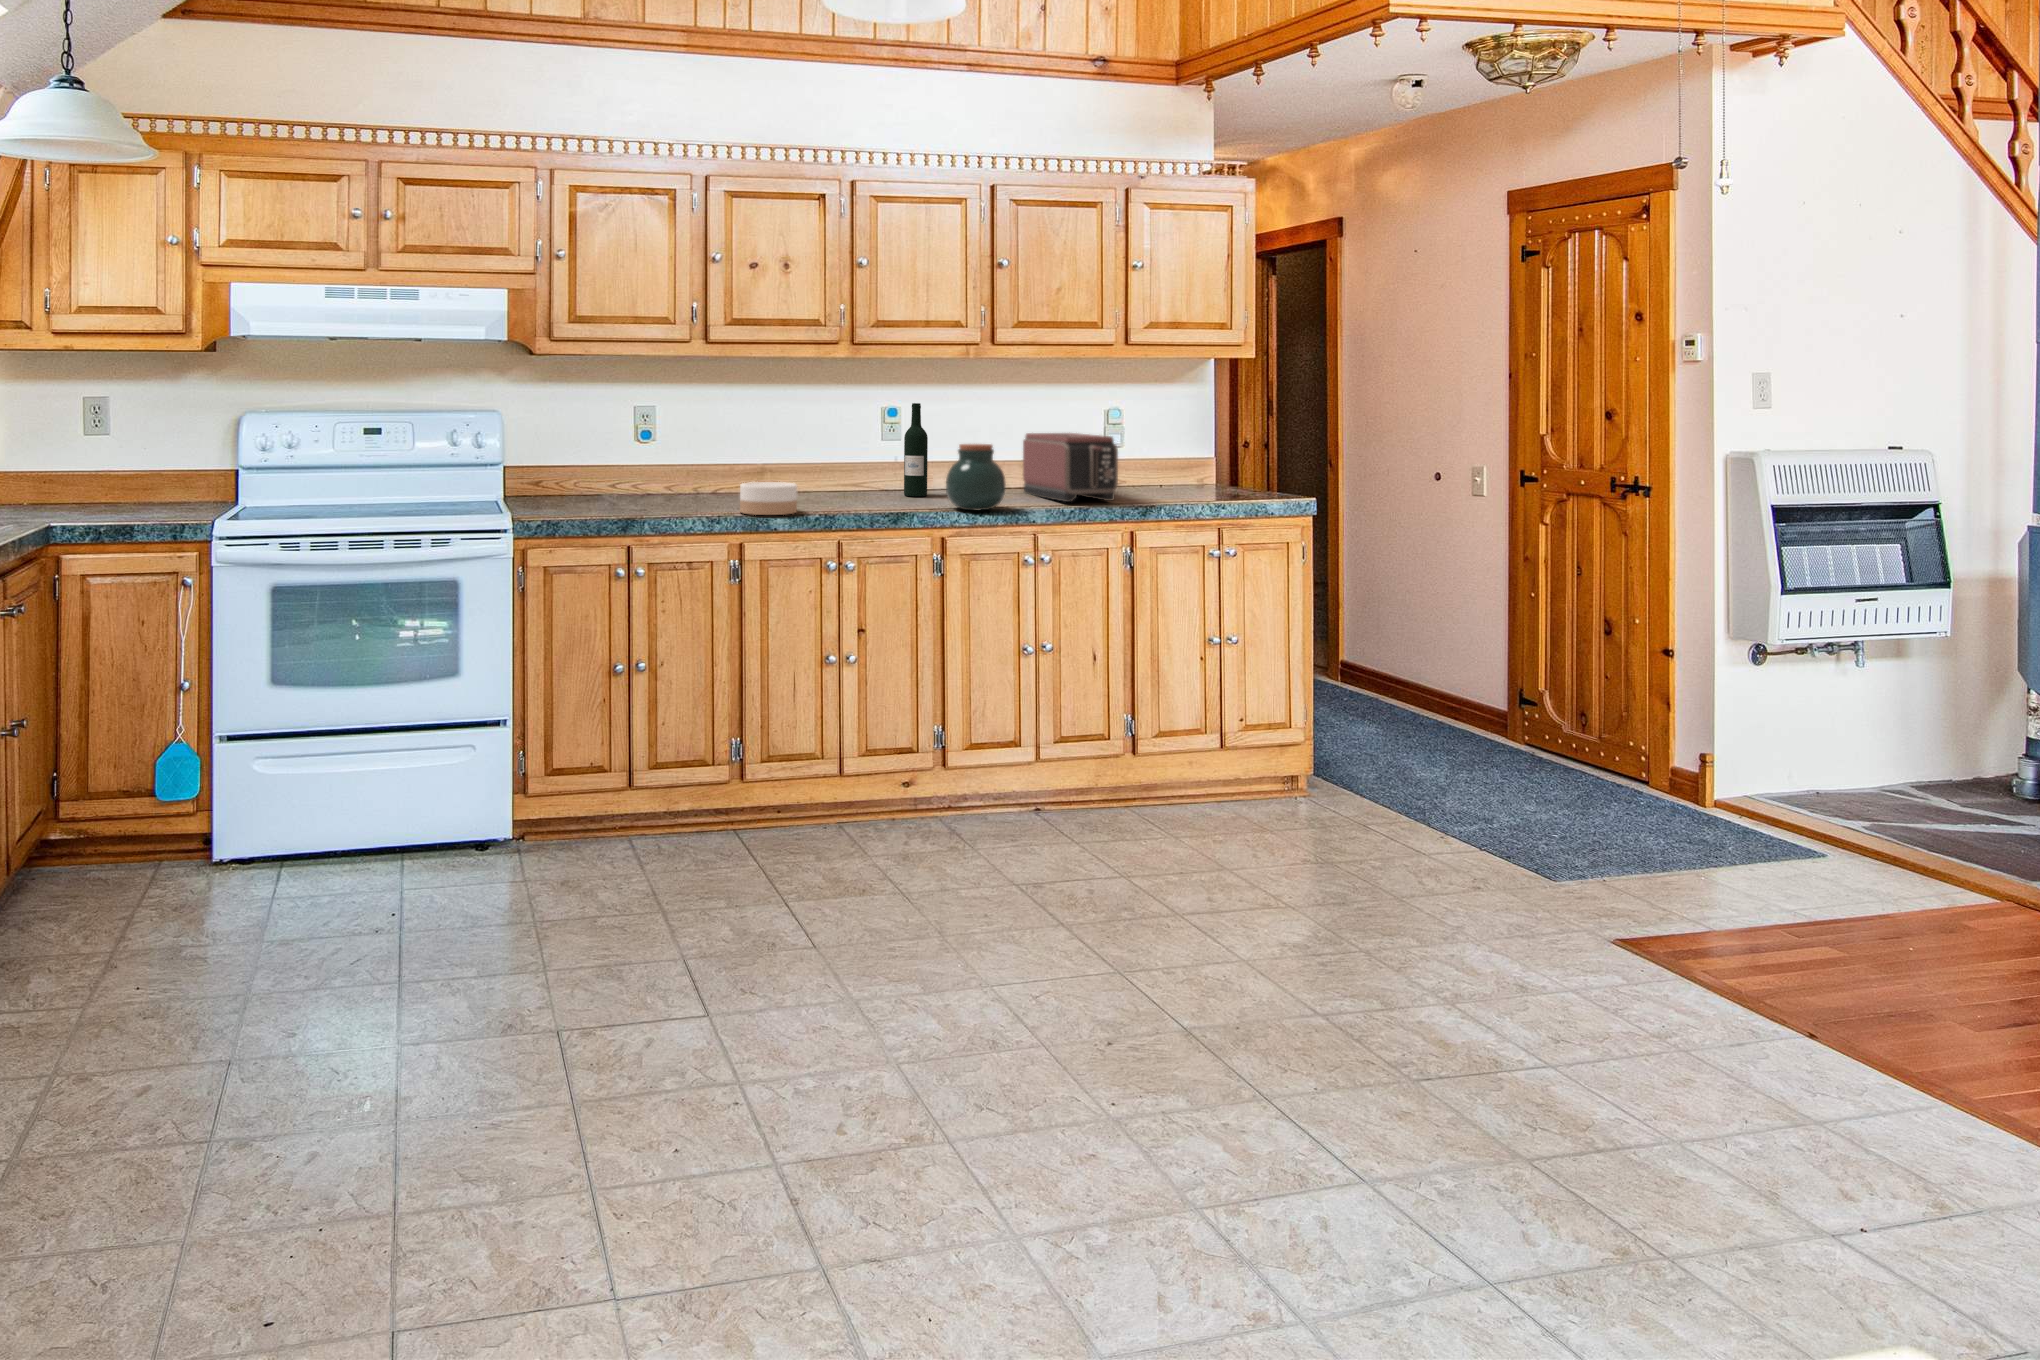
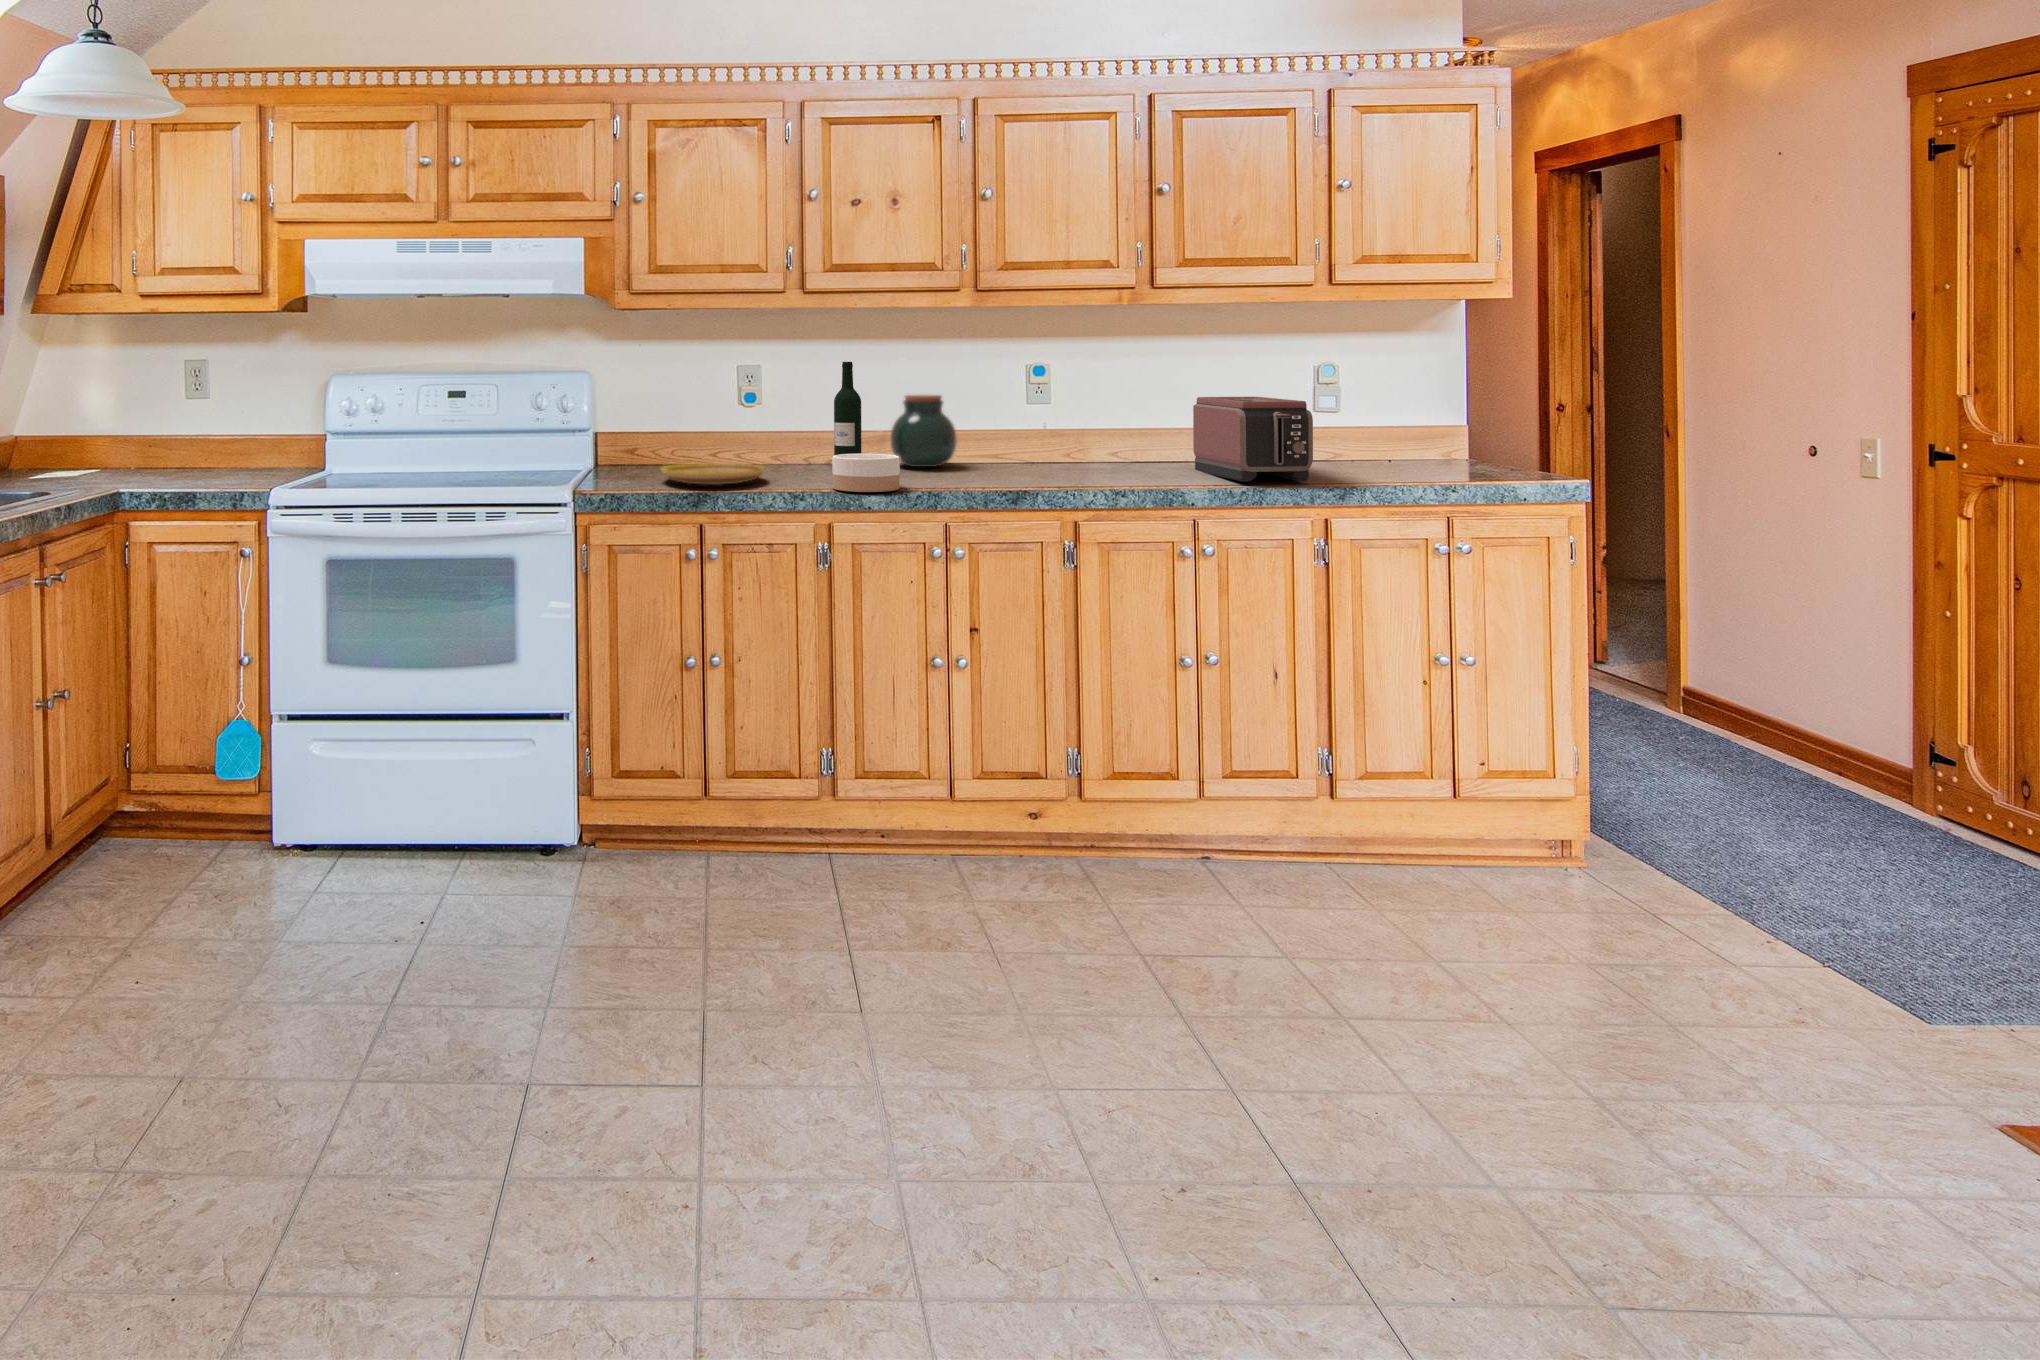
wine bottle: present [904,403,928,496] -> present [834,362,862,455]
jar: present [946,444,1006,511] -> present [890,395,957,467]
plate: none [583,492,678,511] -> present [661,463,765,485]

